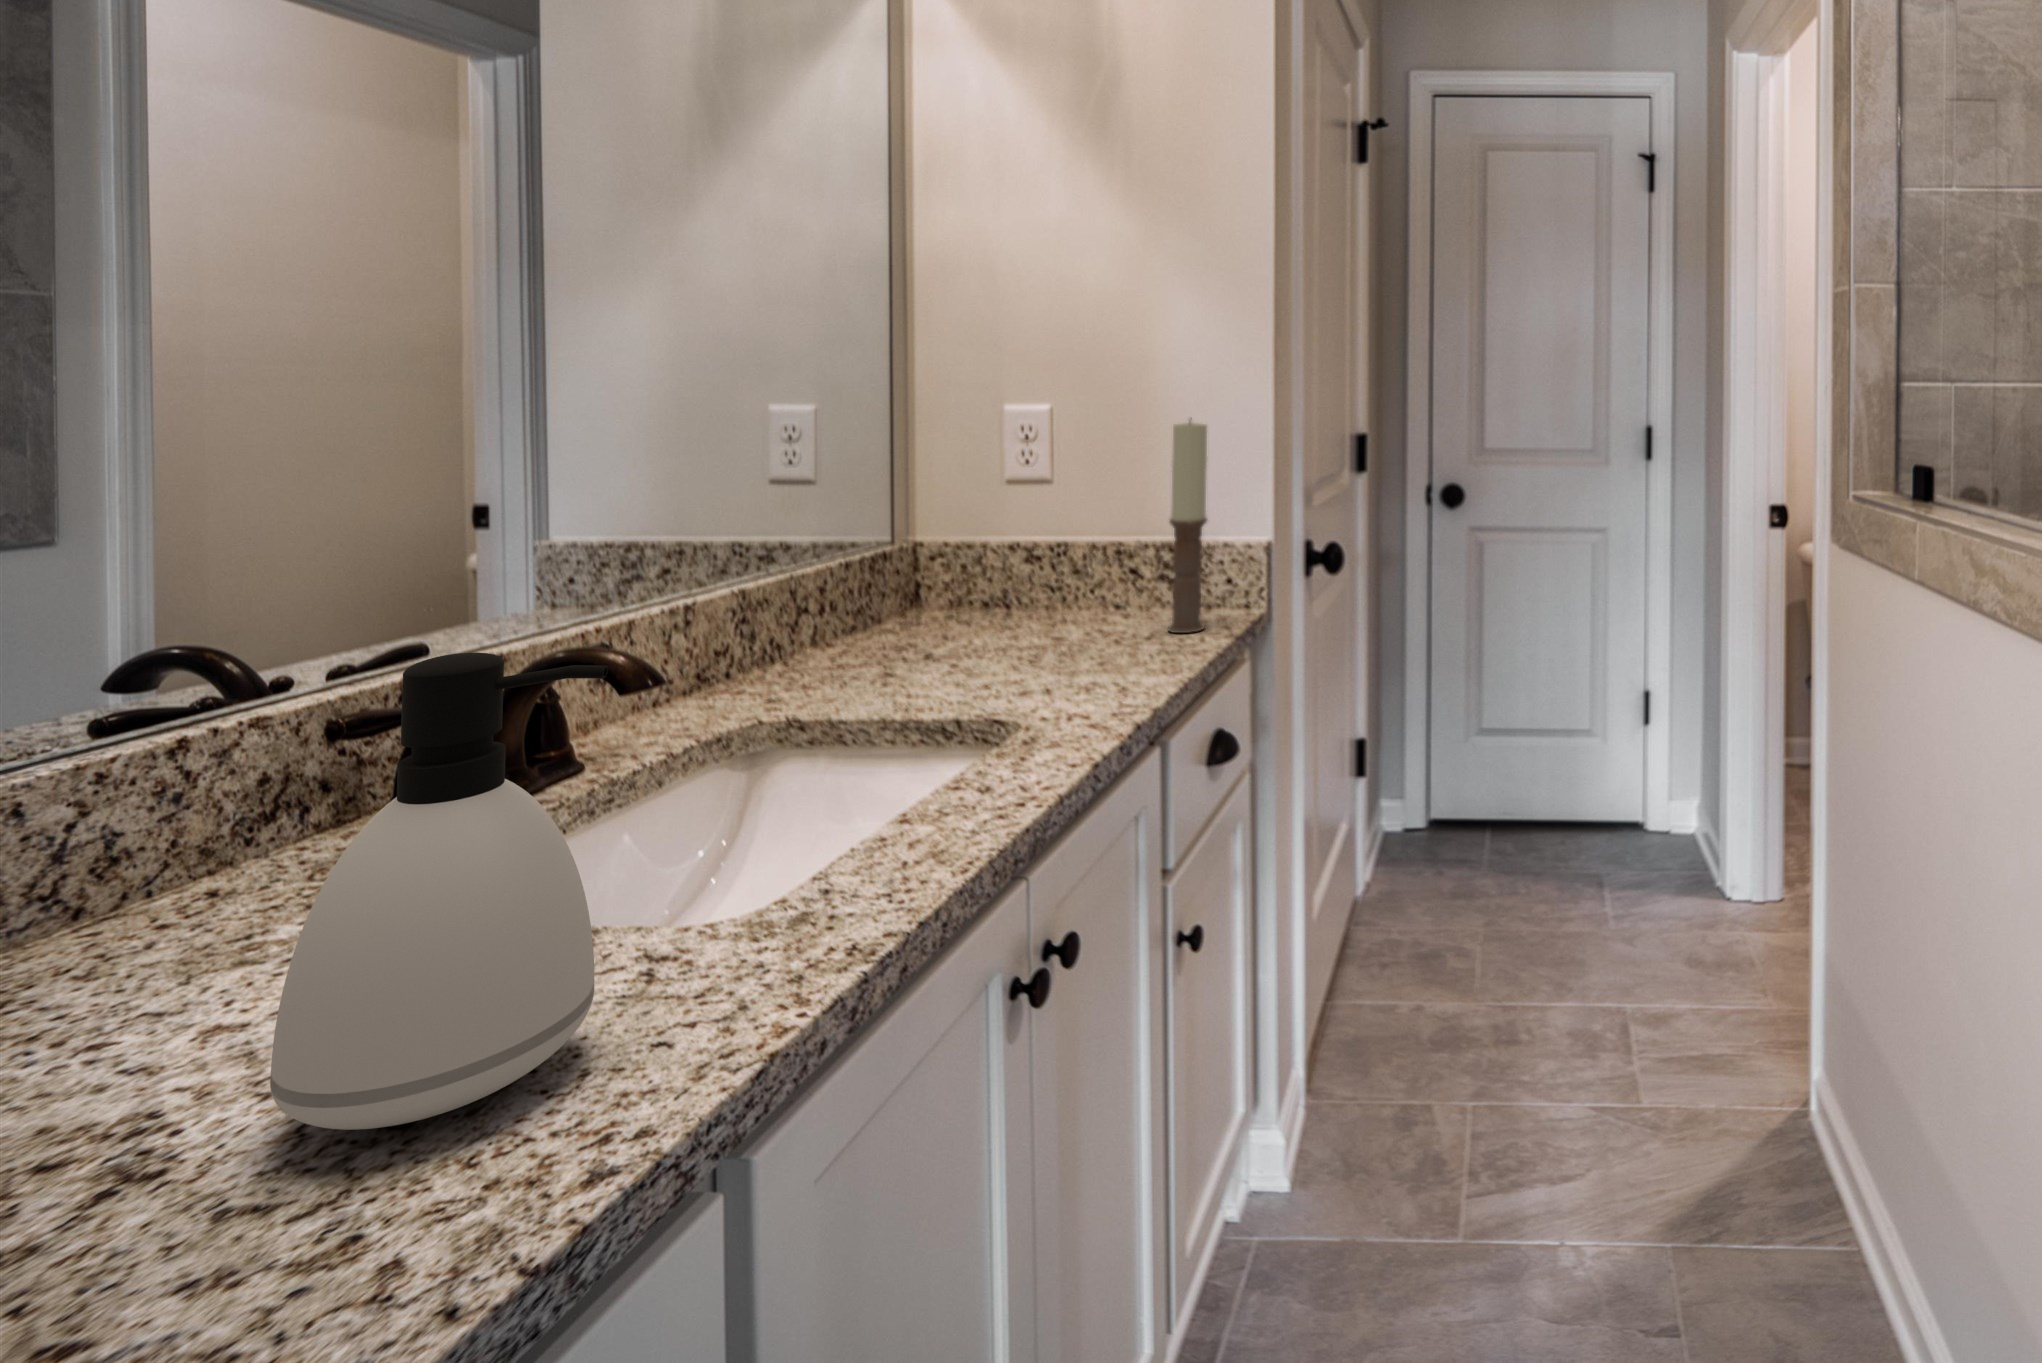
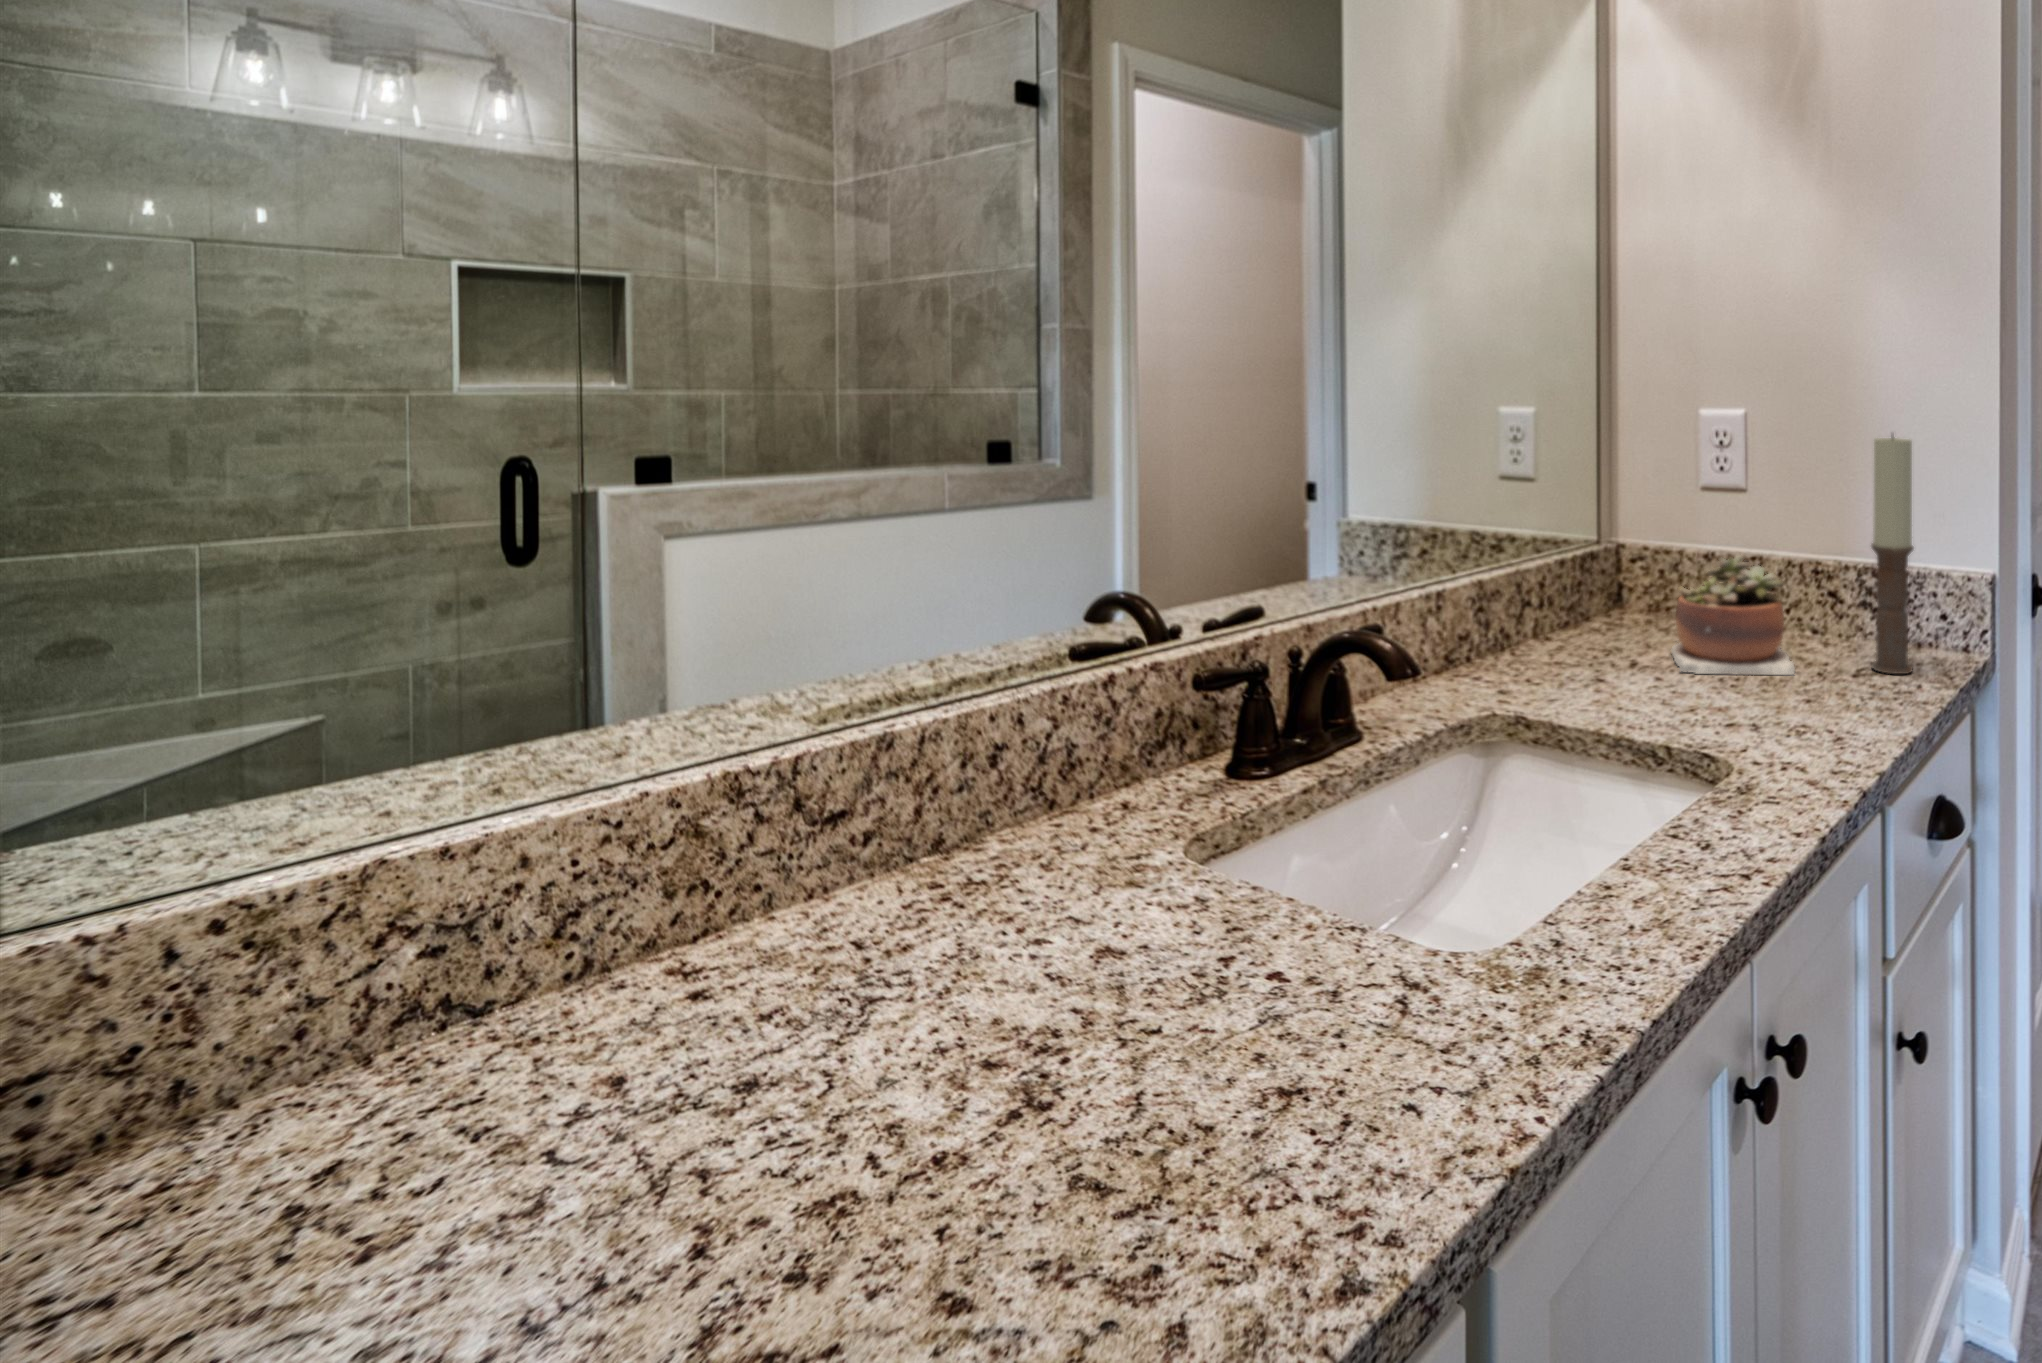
succulent plant: none [968,539,1095,658] -> present [1672,555,1795,675]
soap dispenser: present [270,653,608,1130] -> none [1108,652,1362,1142]

